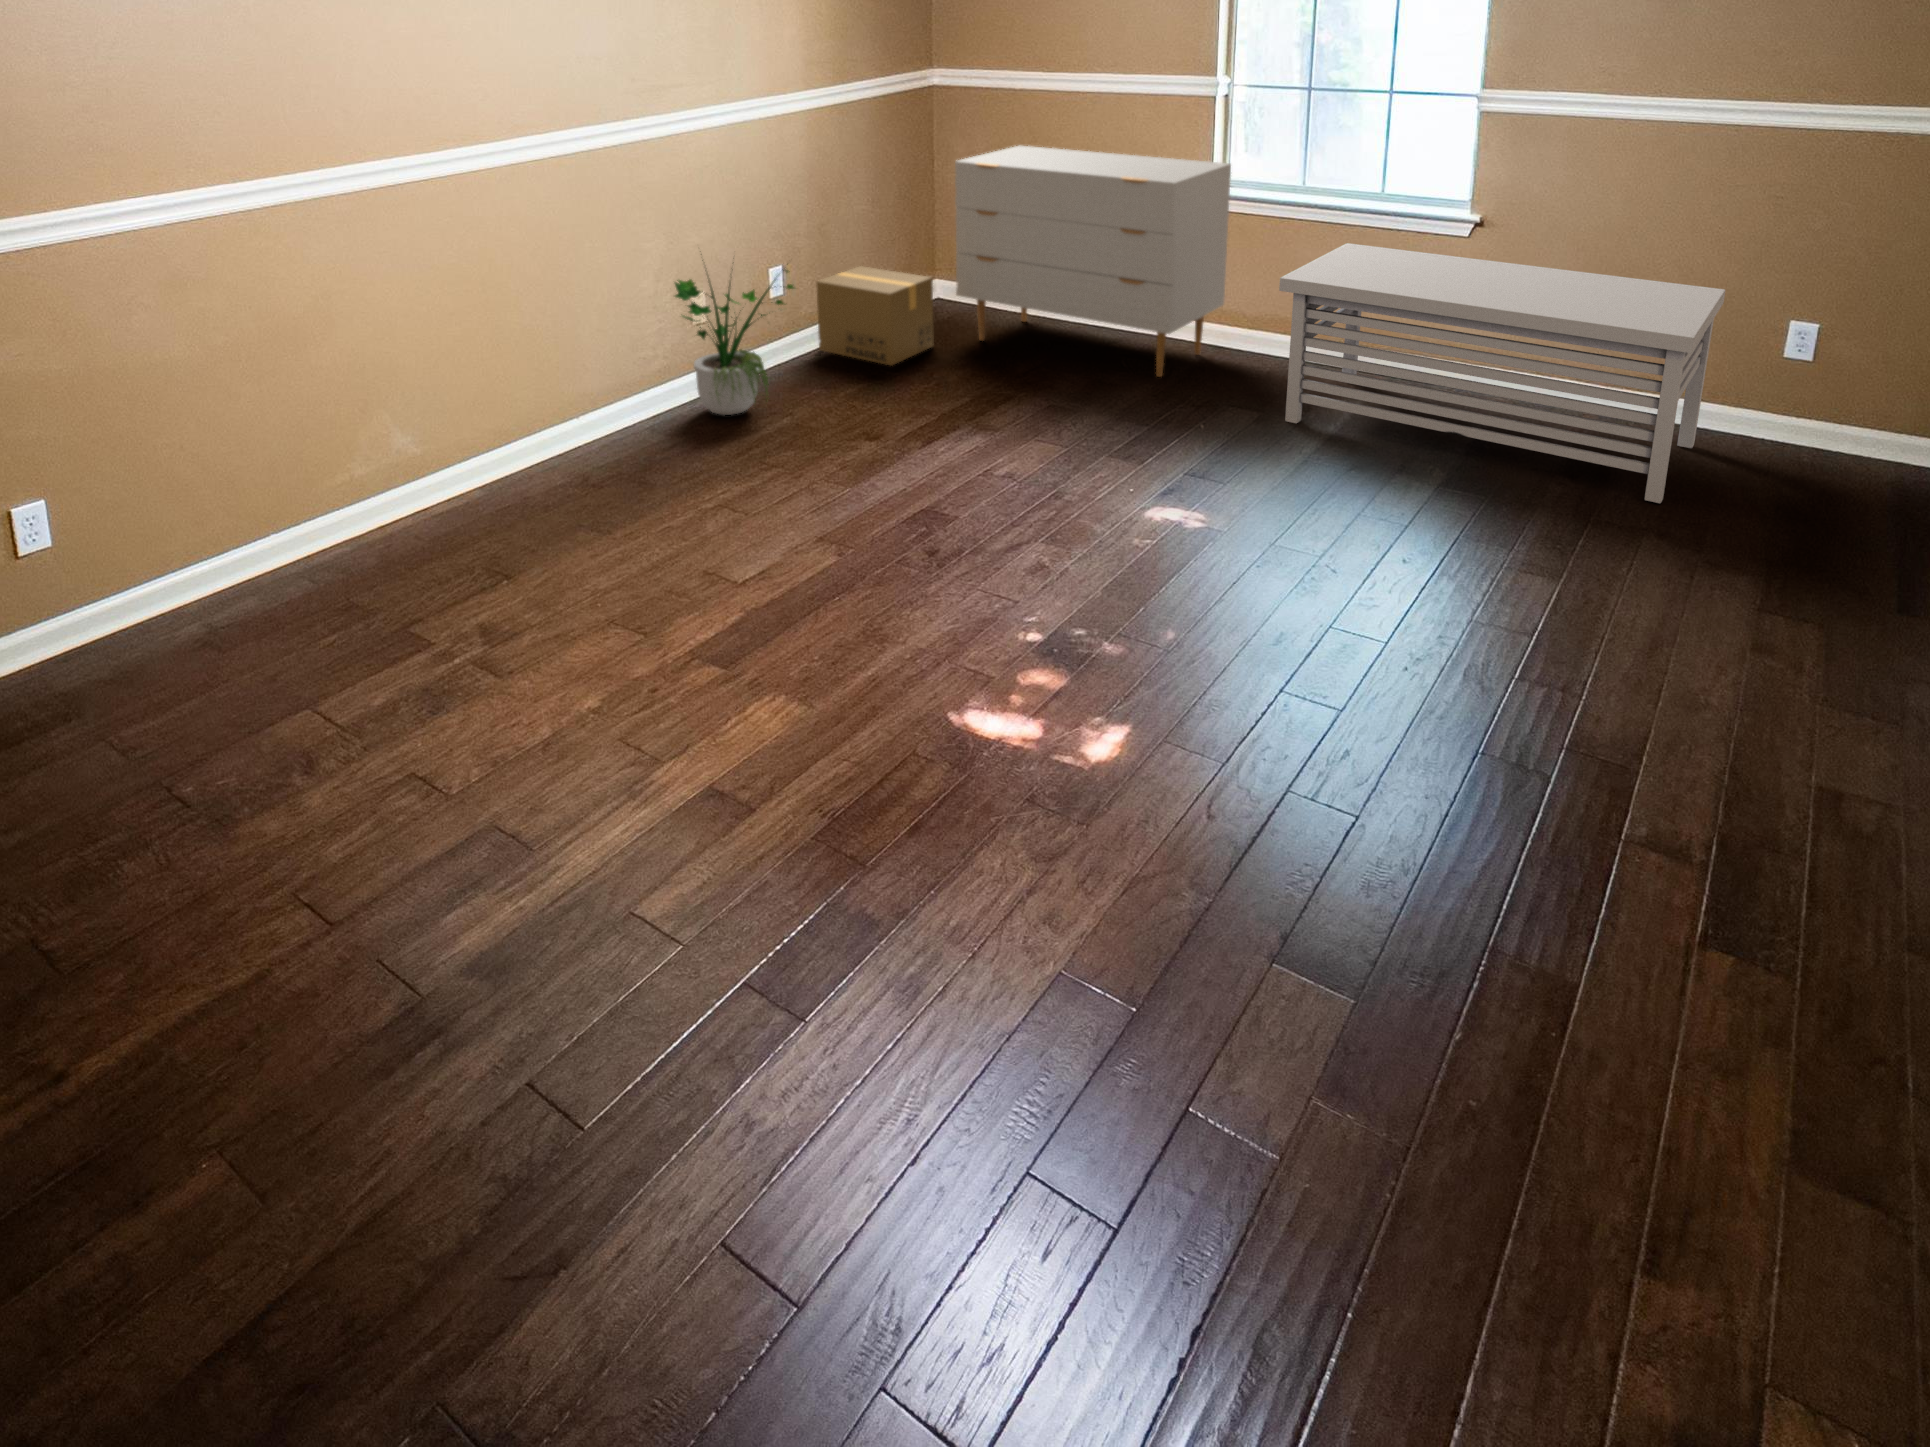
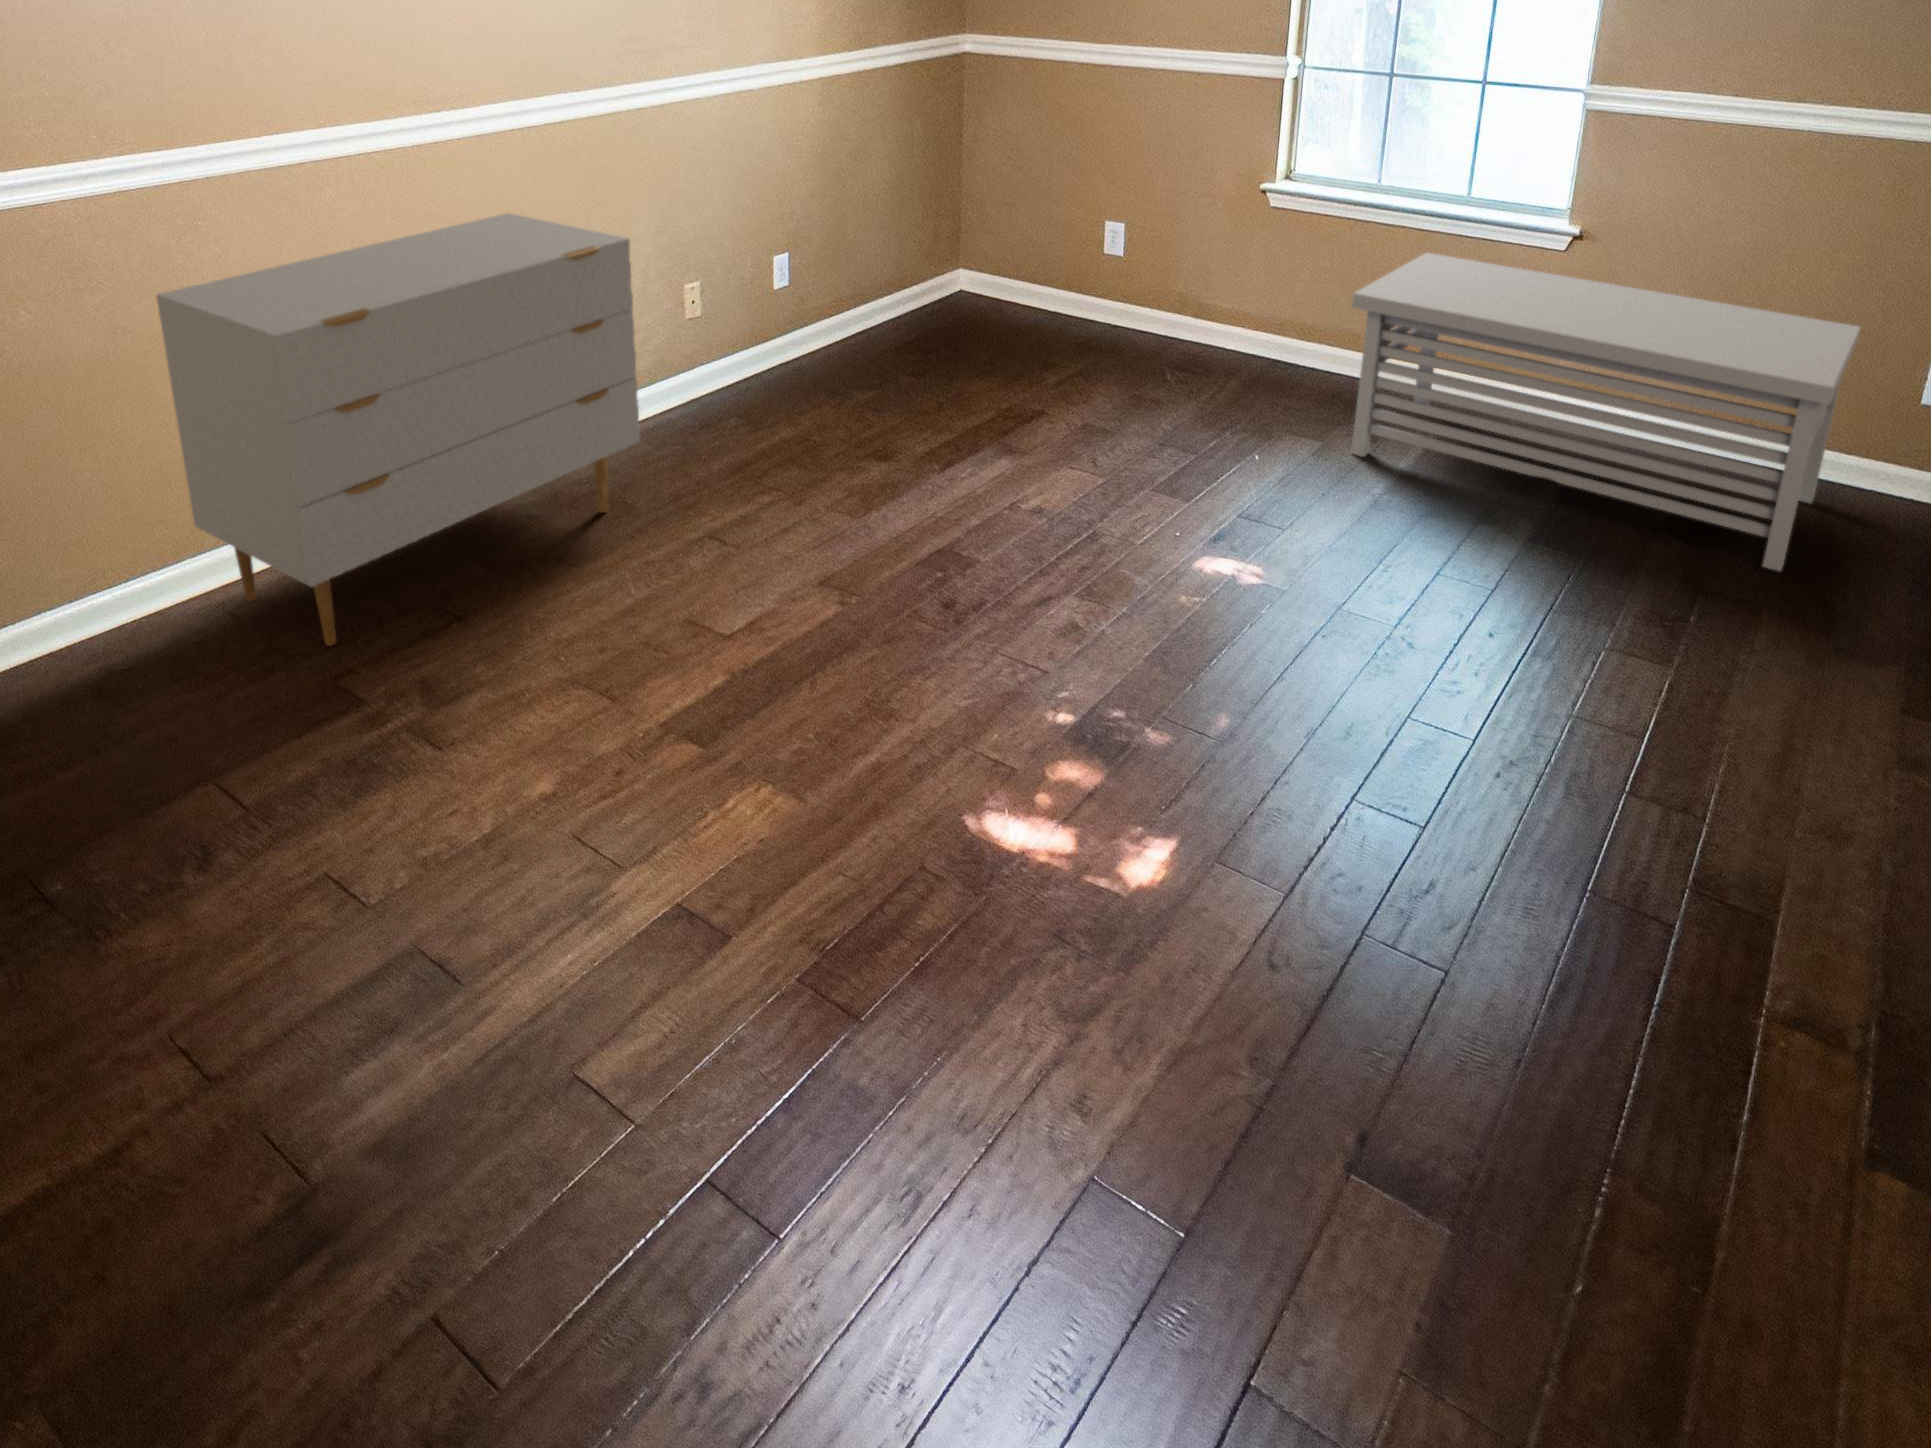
dresser: present [955,145,1231,377] -> present [157,213,640,646]
potted plant: present [675,260,794,415] -> none [664,226,806,425]
cardboard box: present [816,266,934,365] -> none [827,255,958,370]

